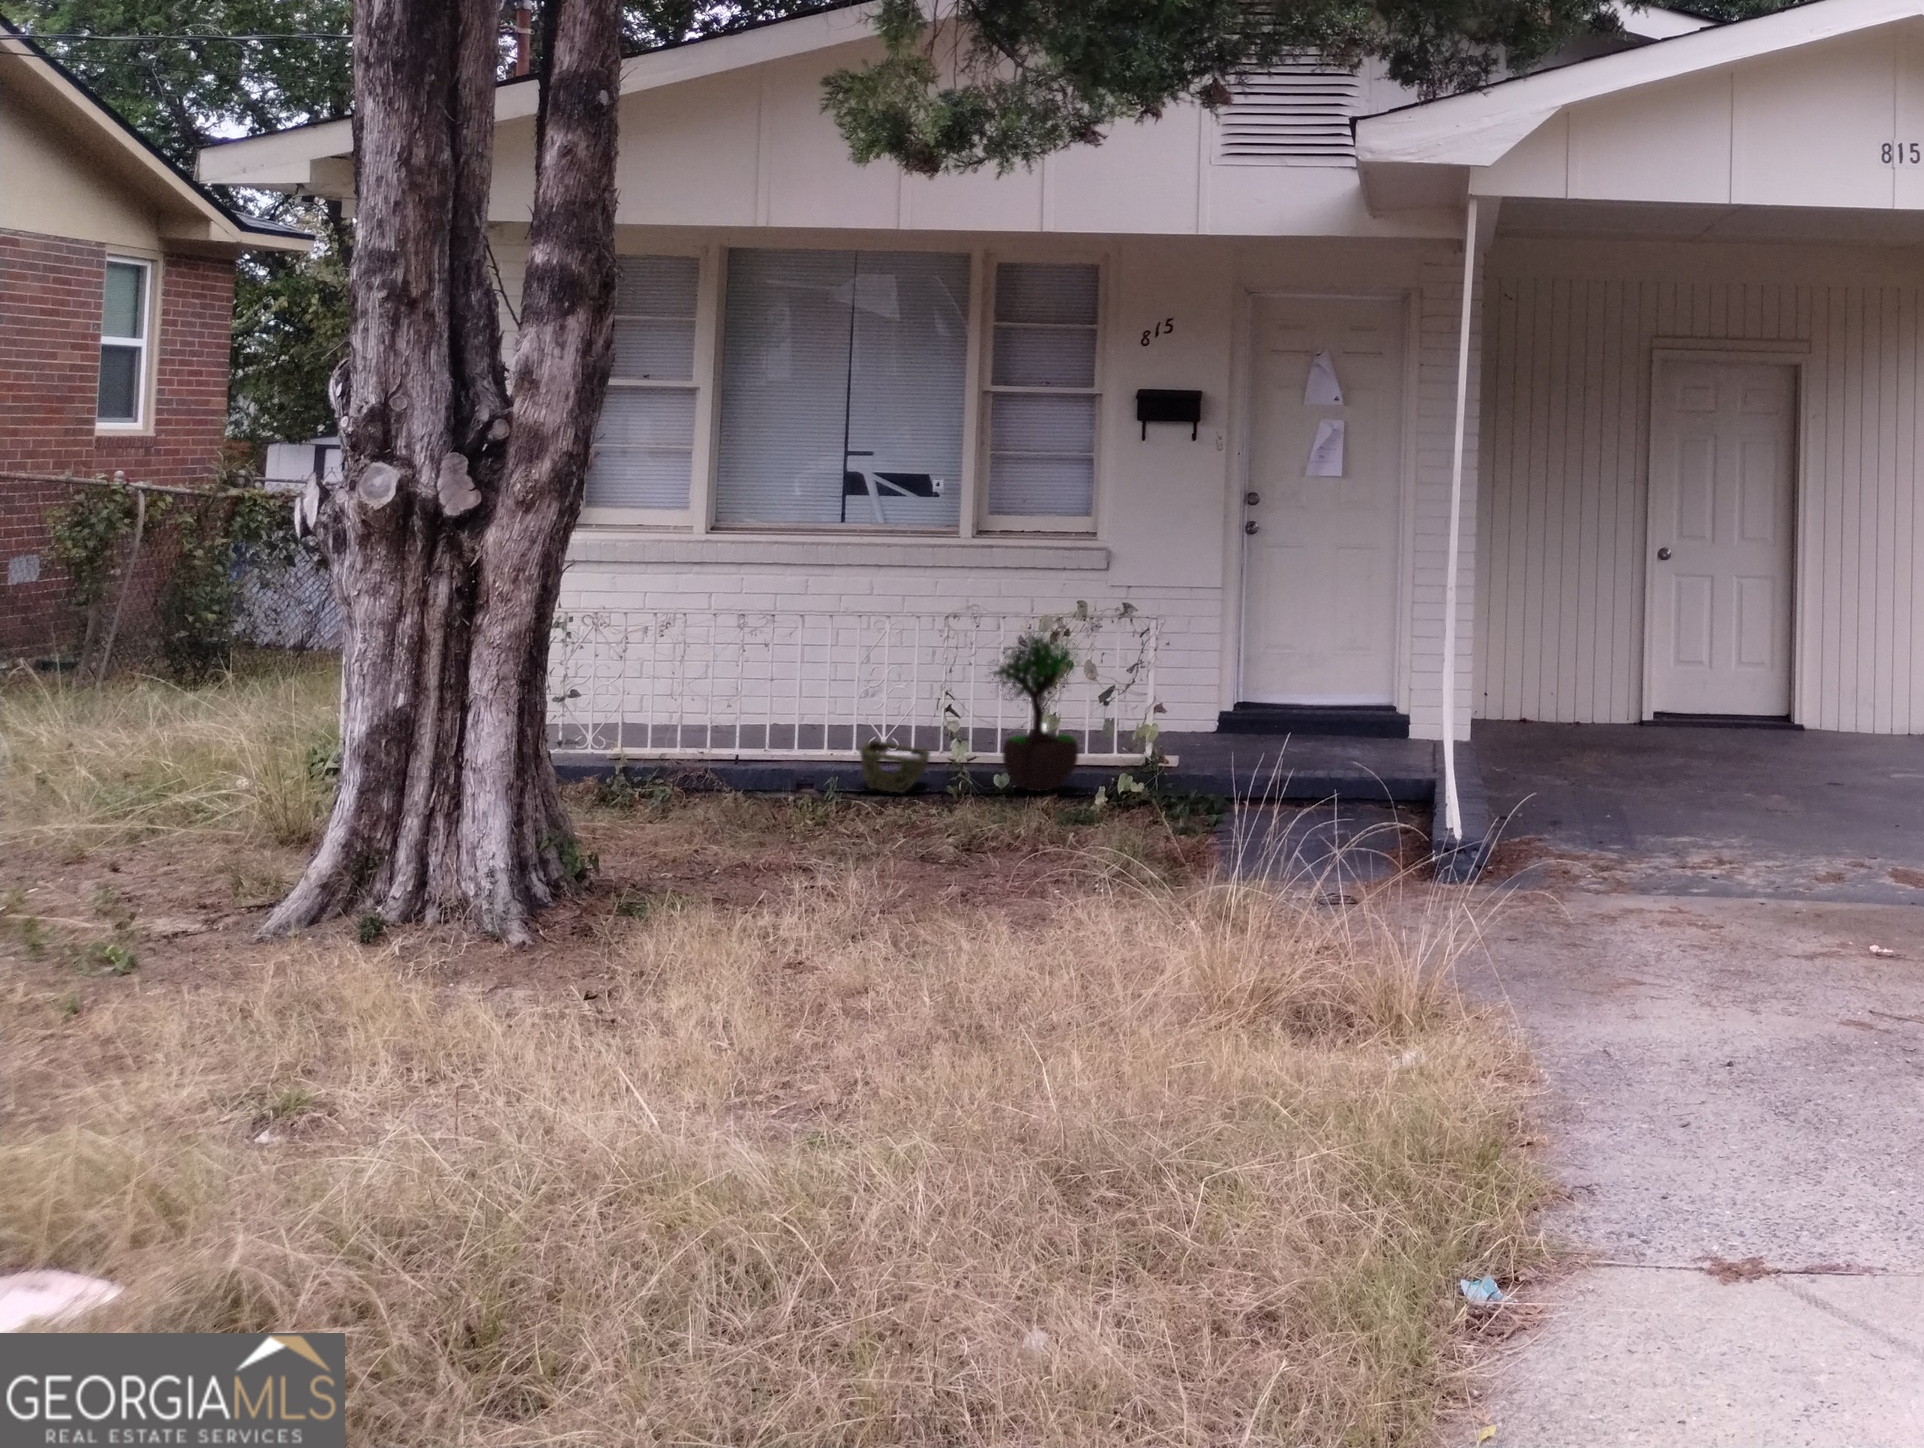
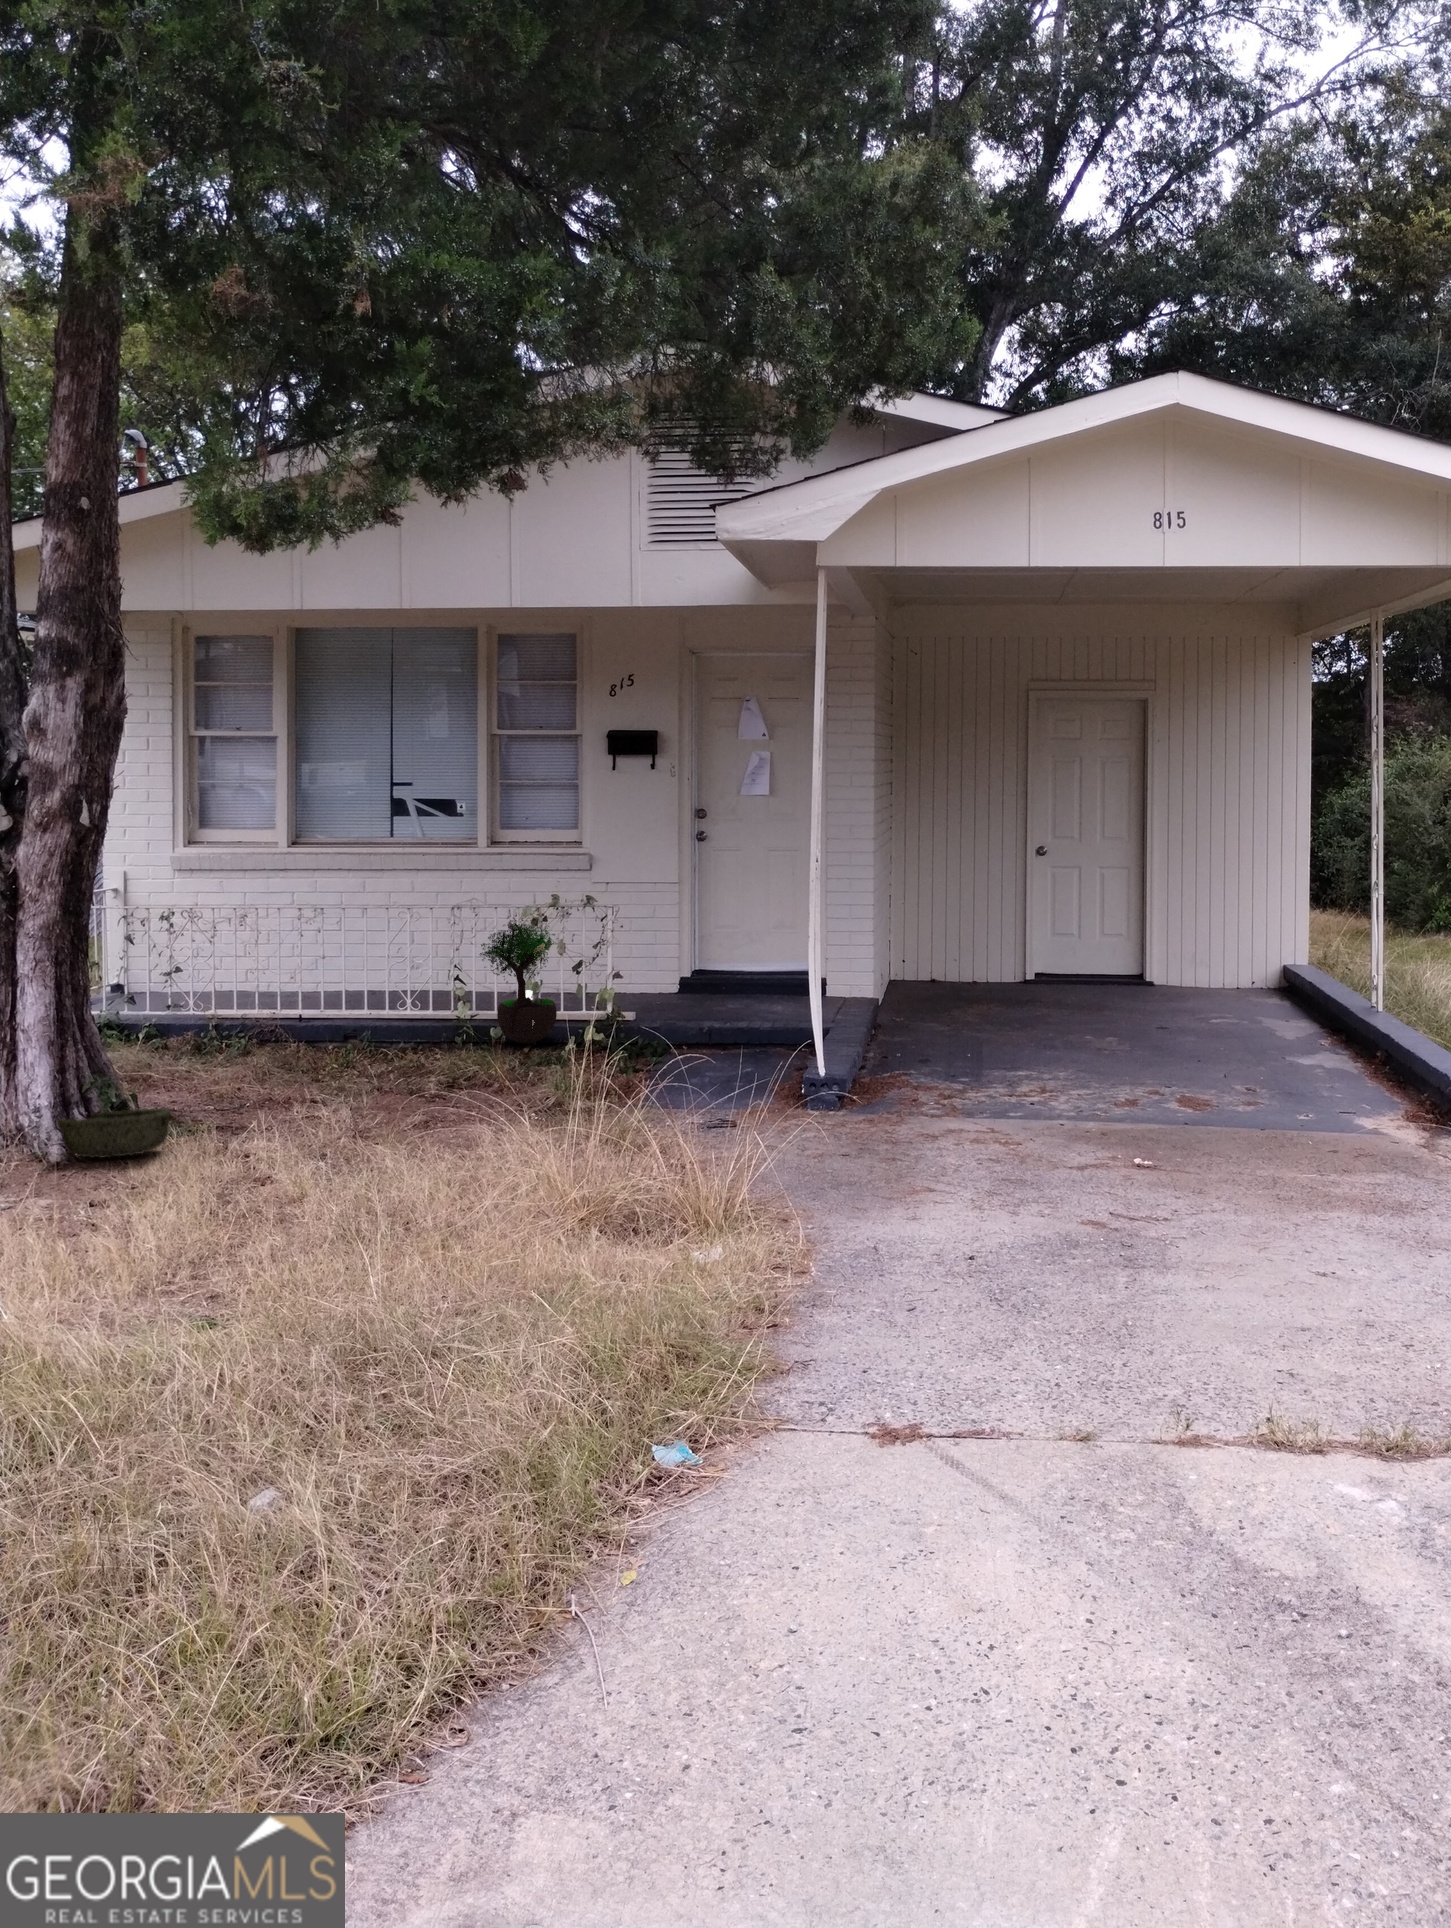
woven basket: present [860,741,930,793] -> present [58,1108,171,1158]

